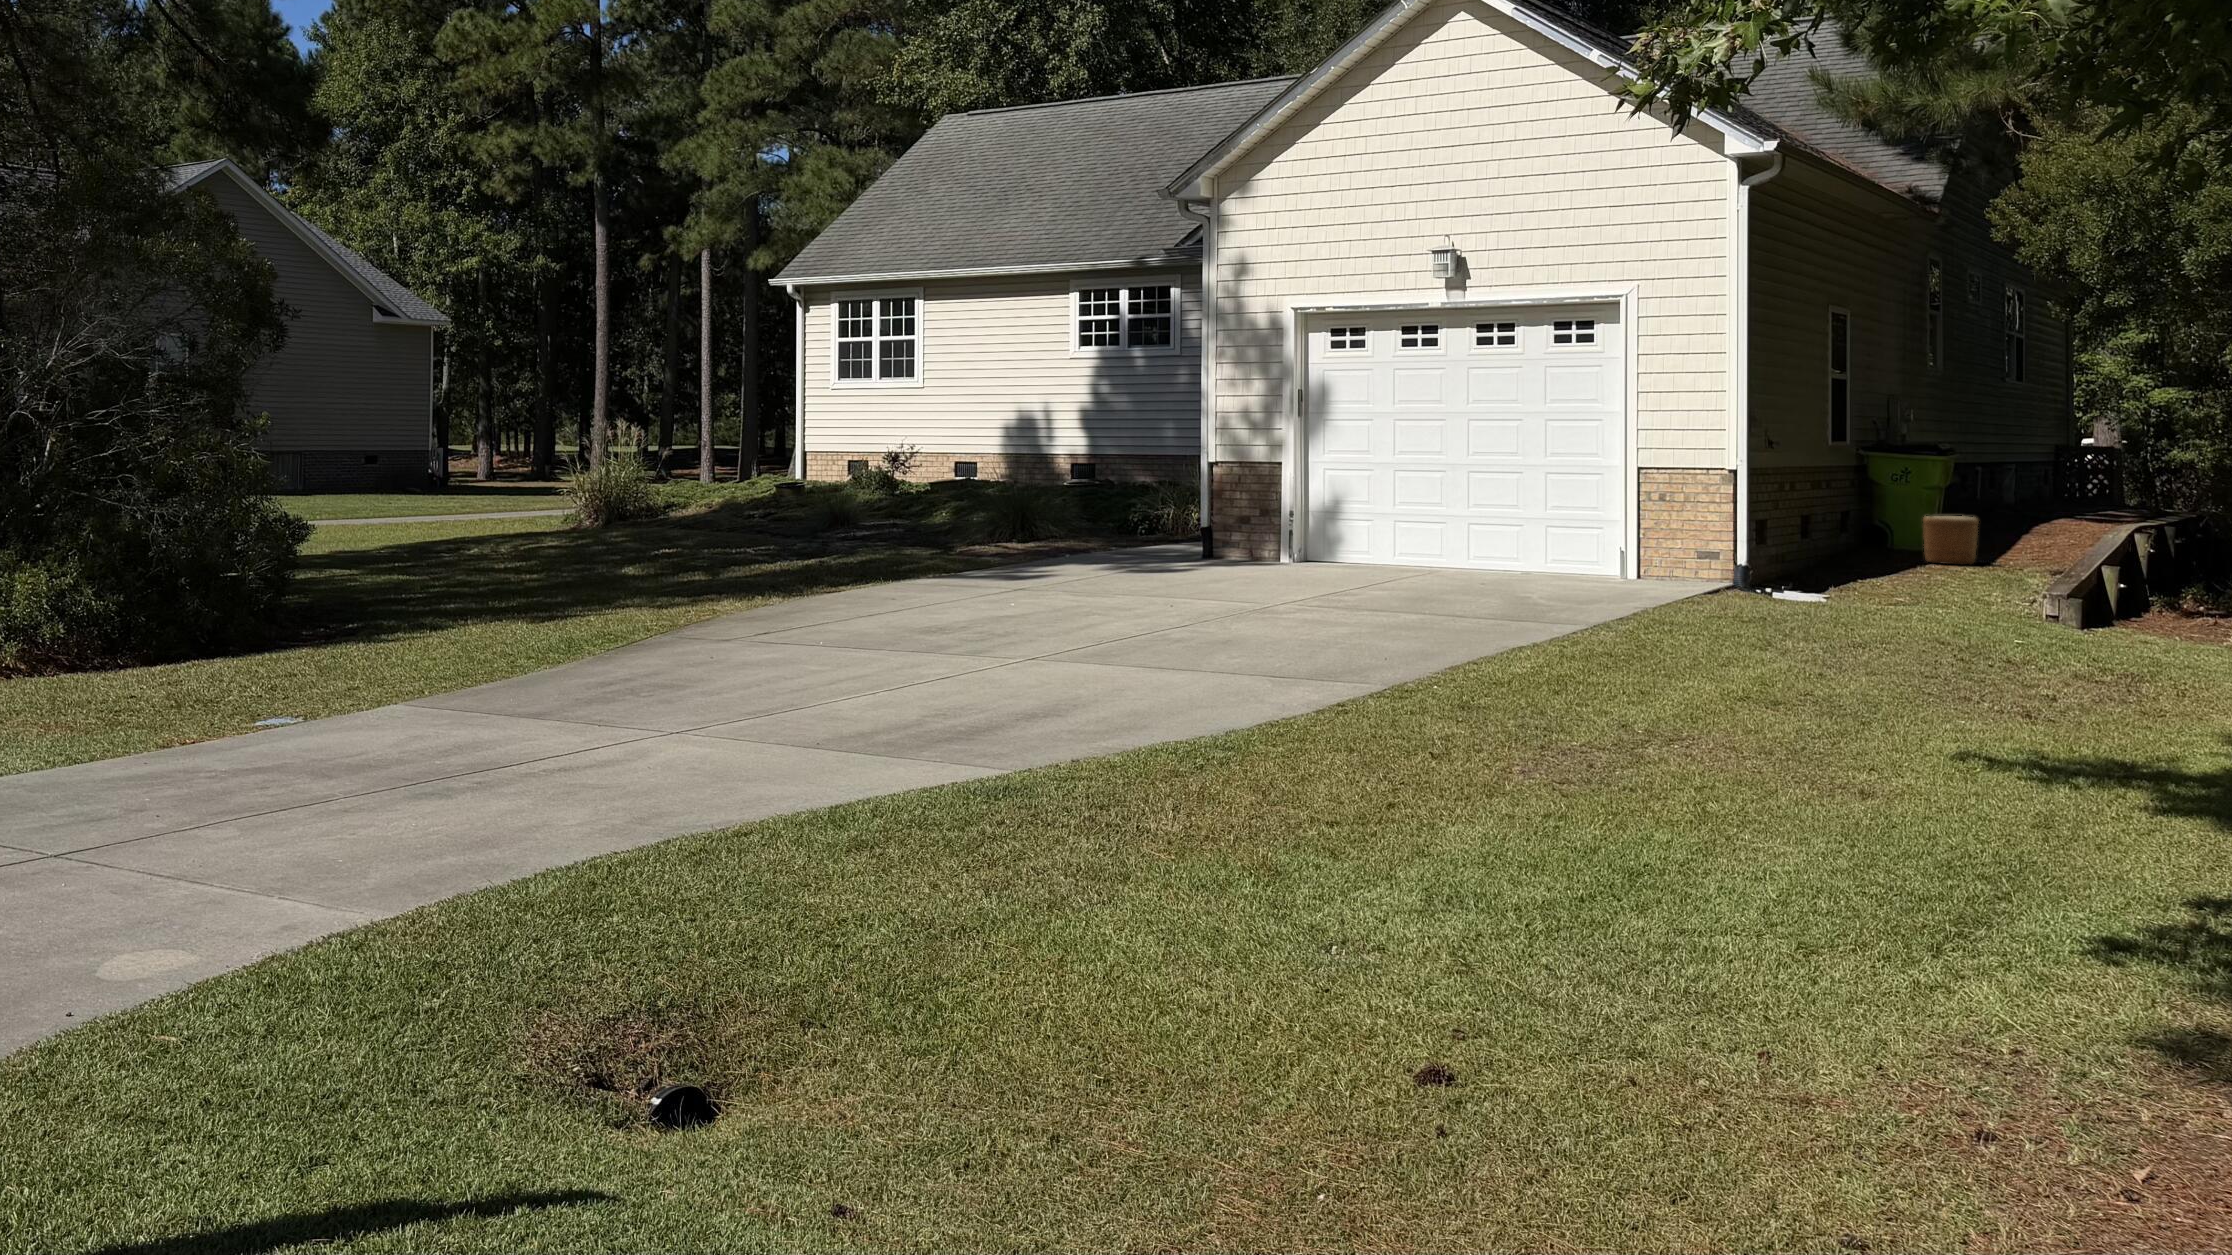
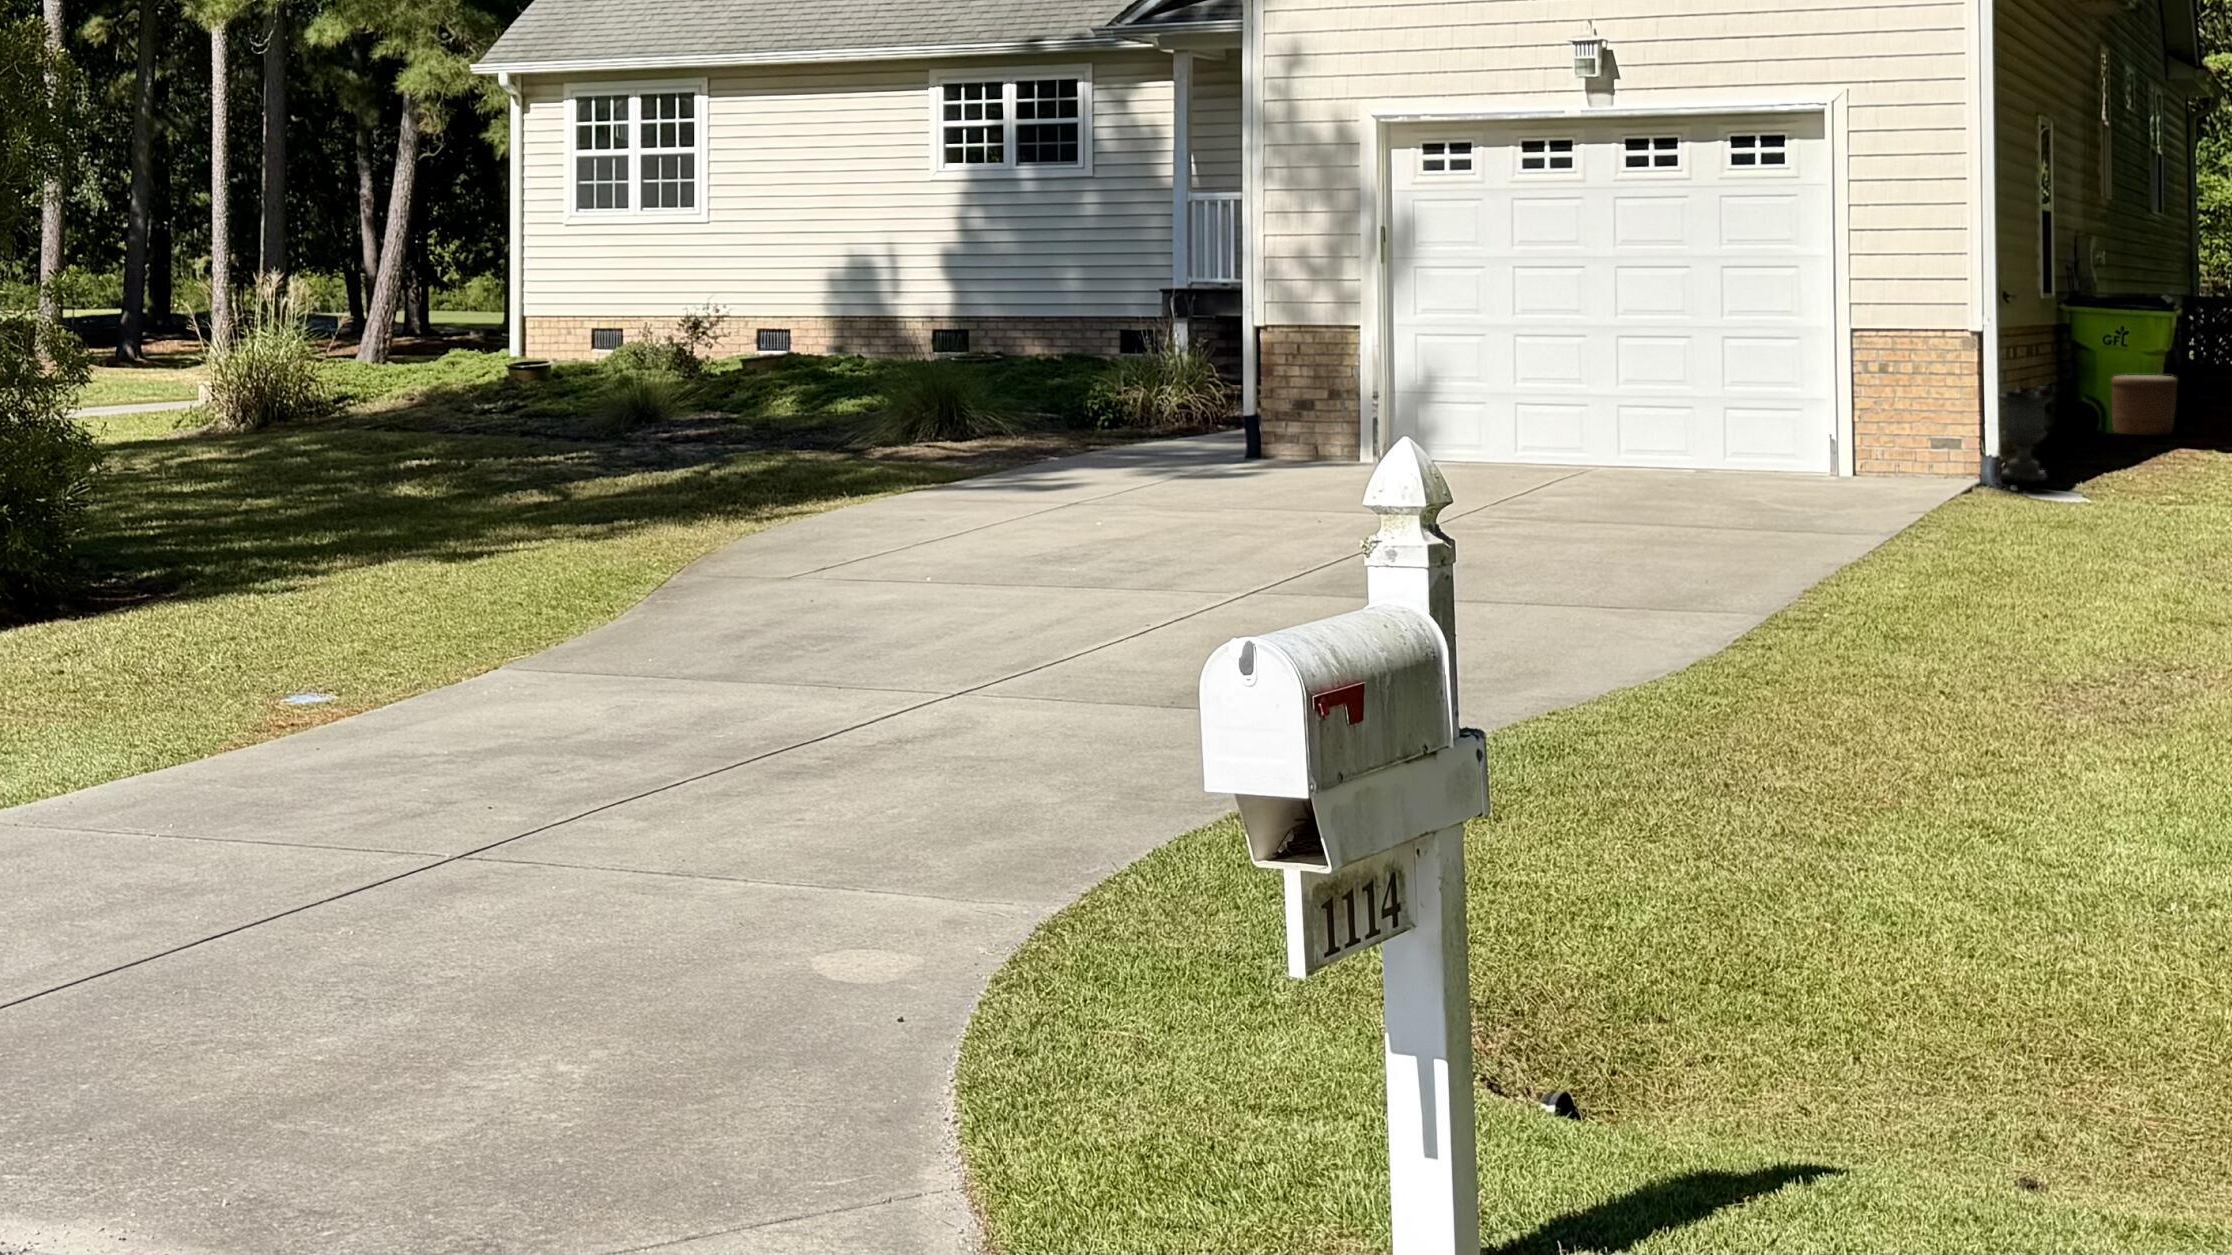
planter: none [1766,514,1812,591] -> present [1999,384,2054,482]

